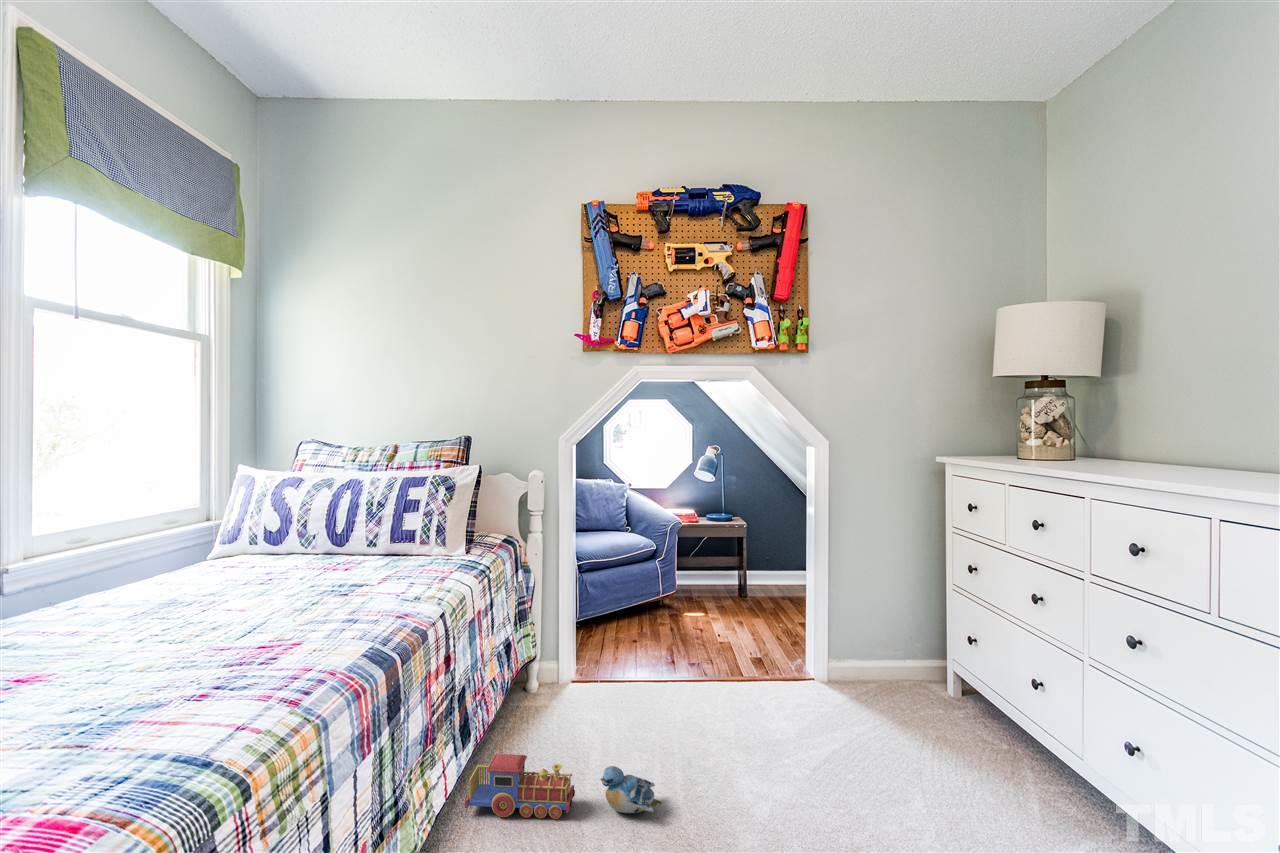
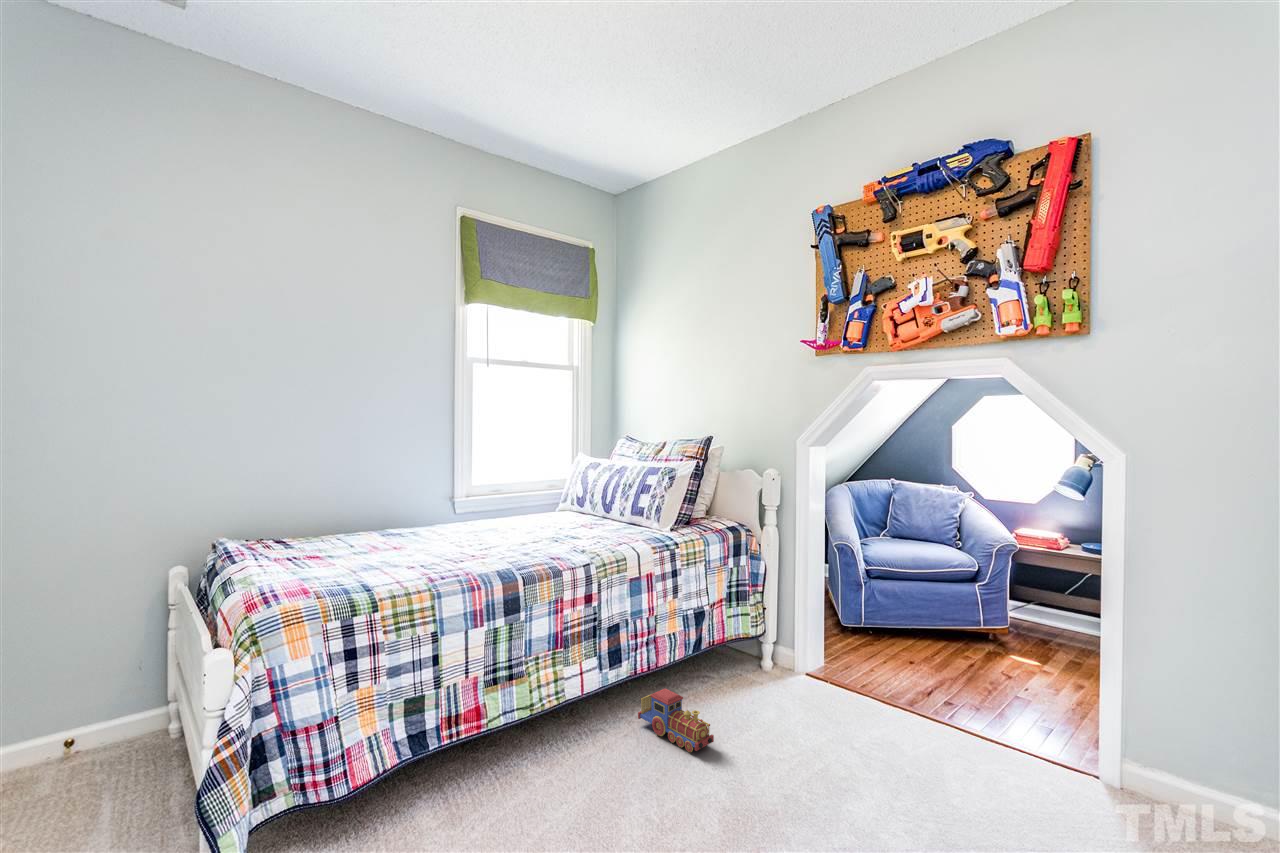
plush toy: present [601,766,661,813] -> none [725,728,774,779]

